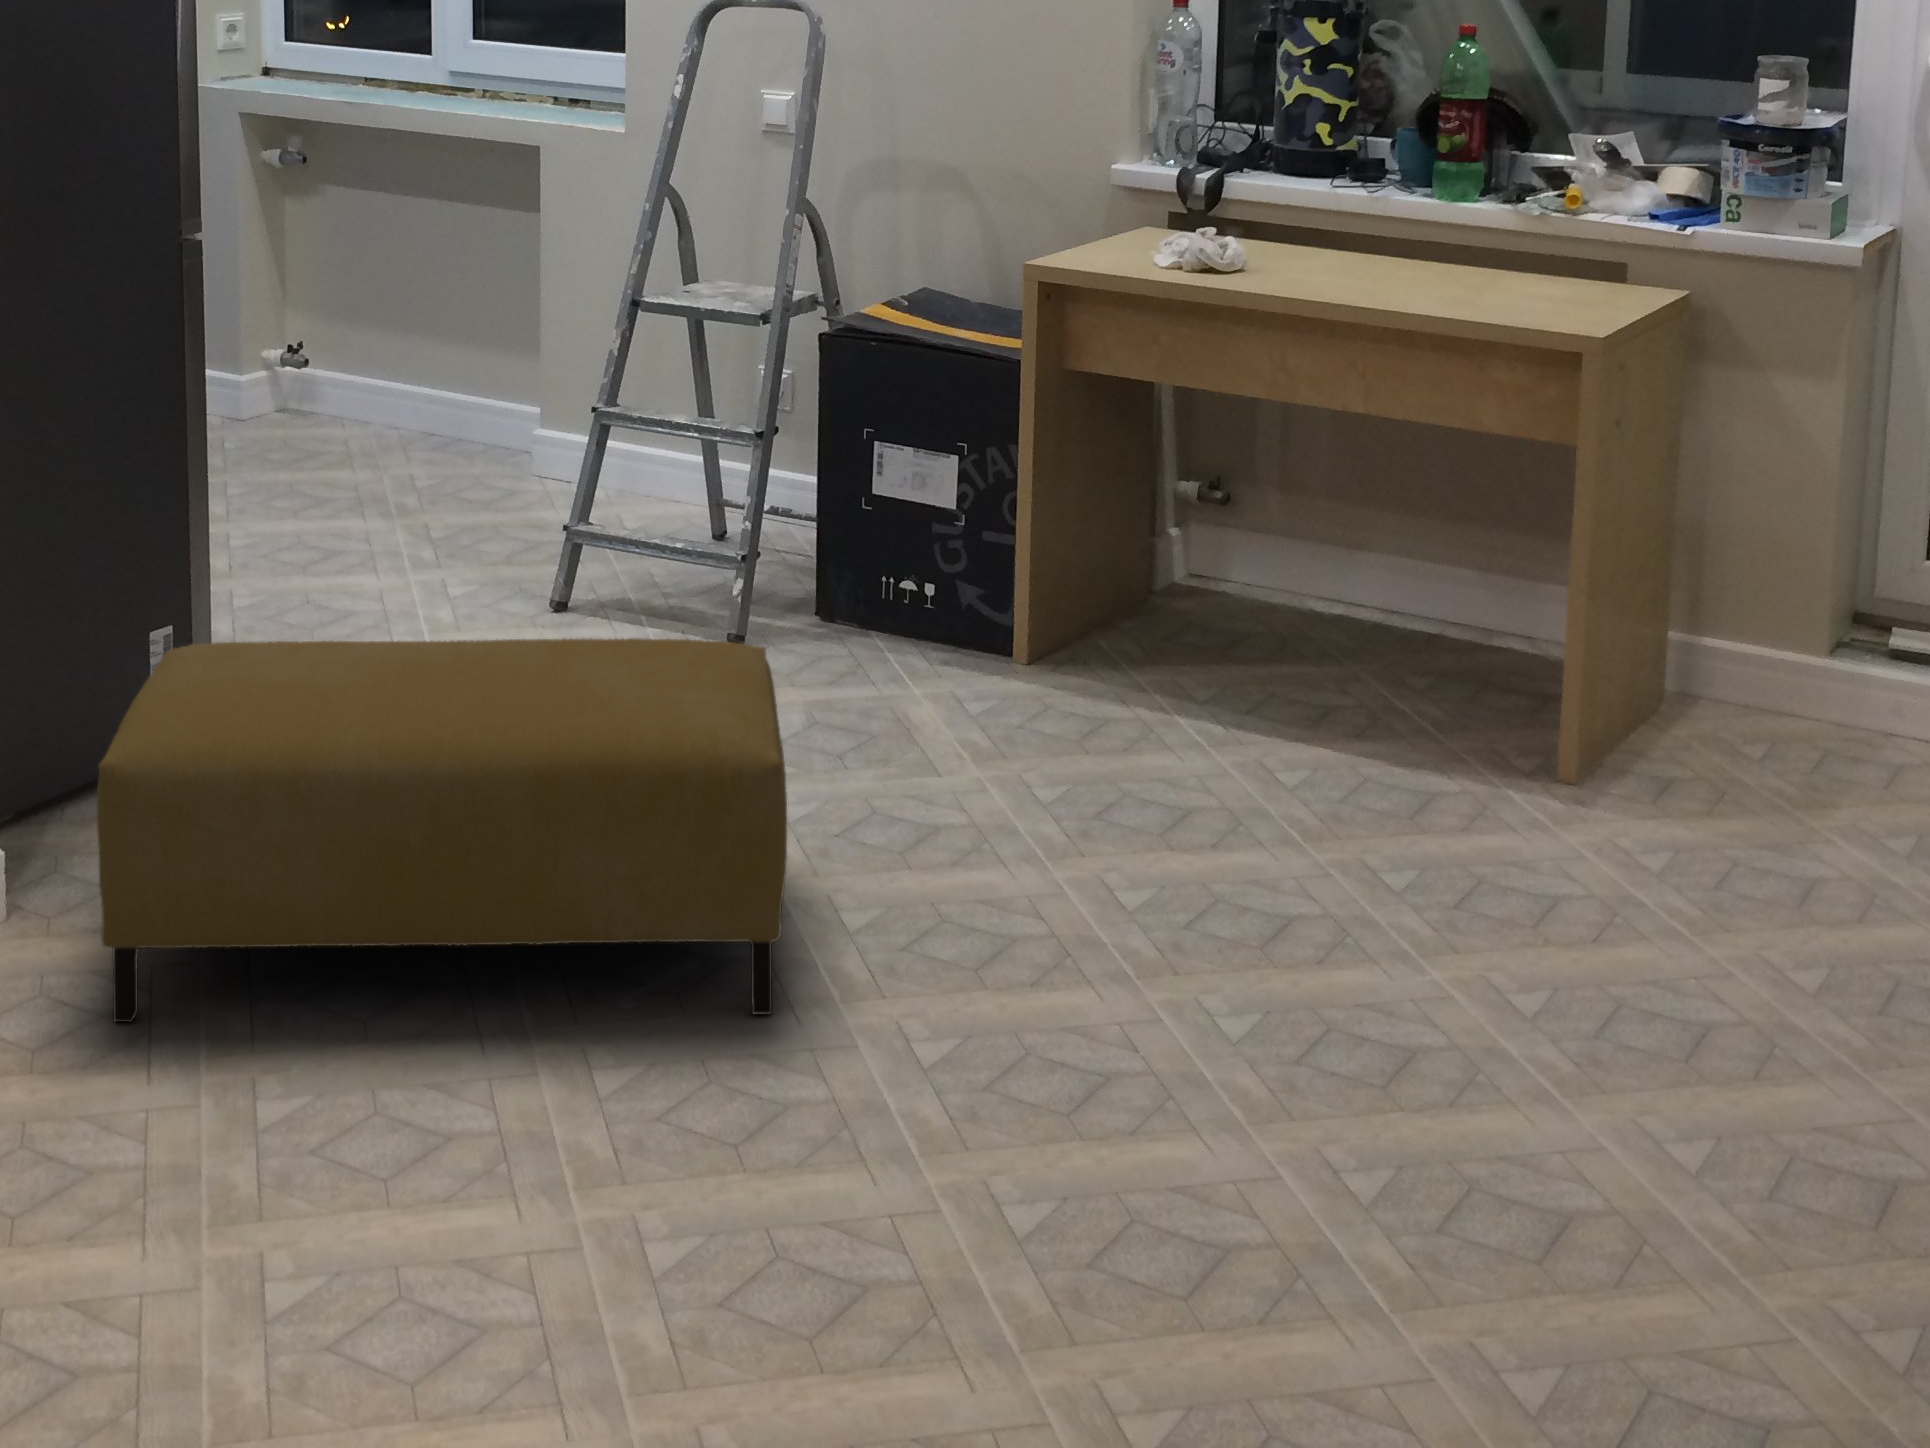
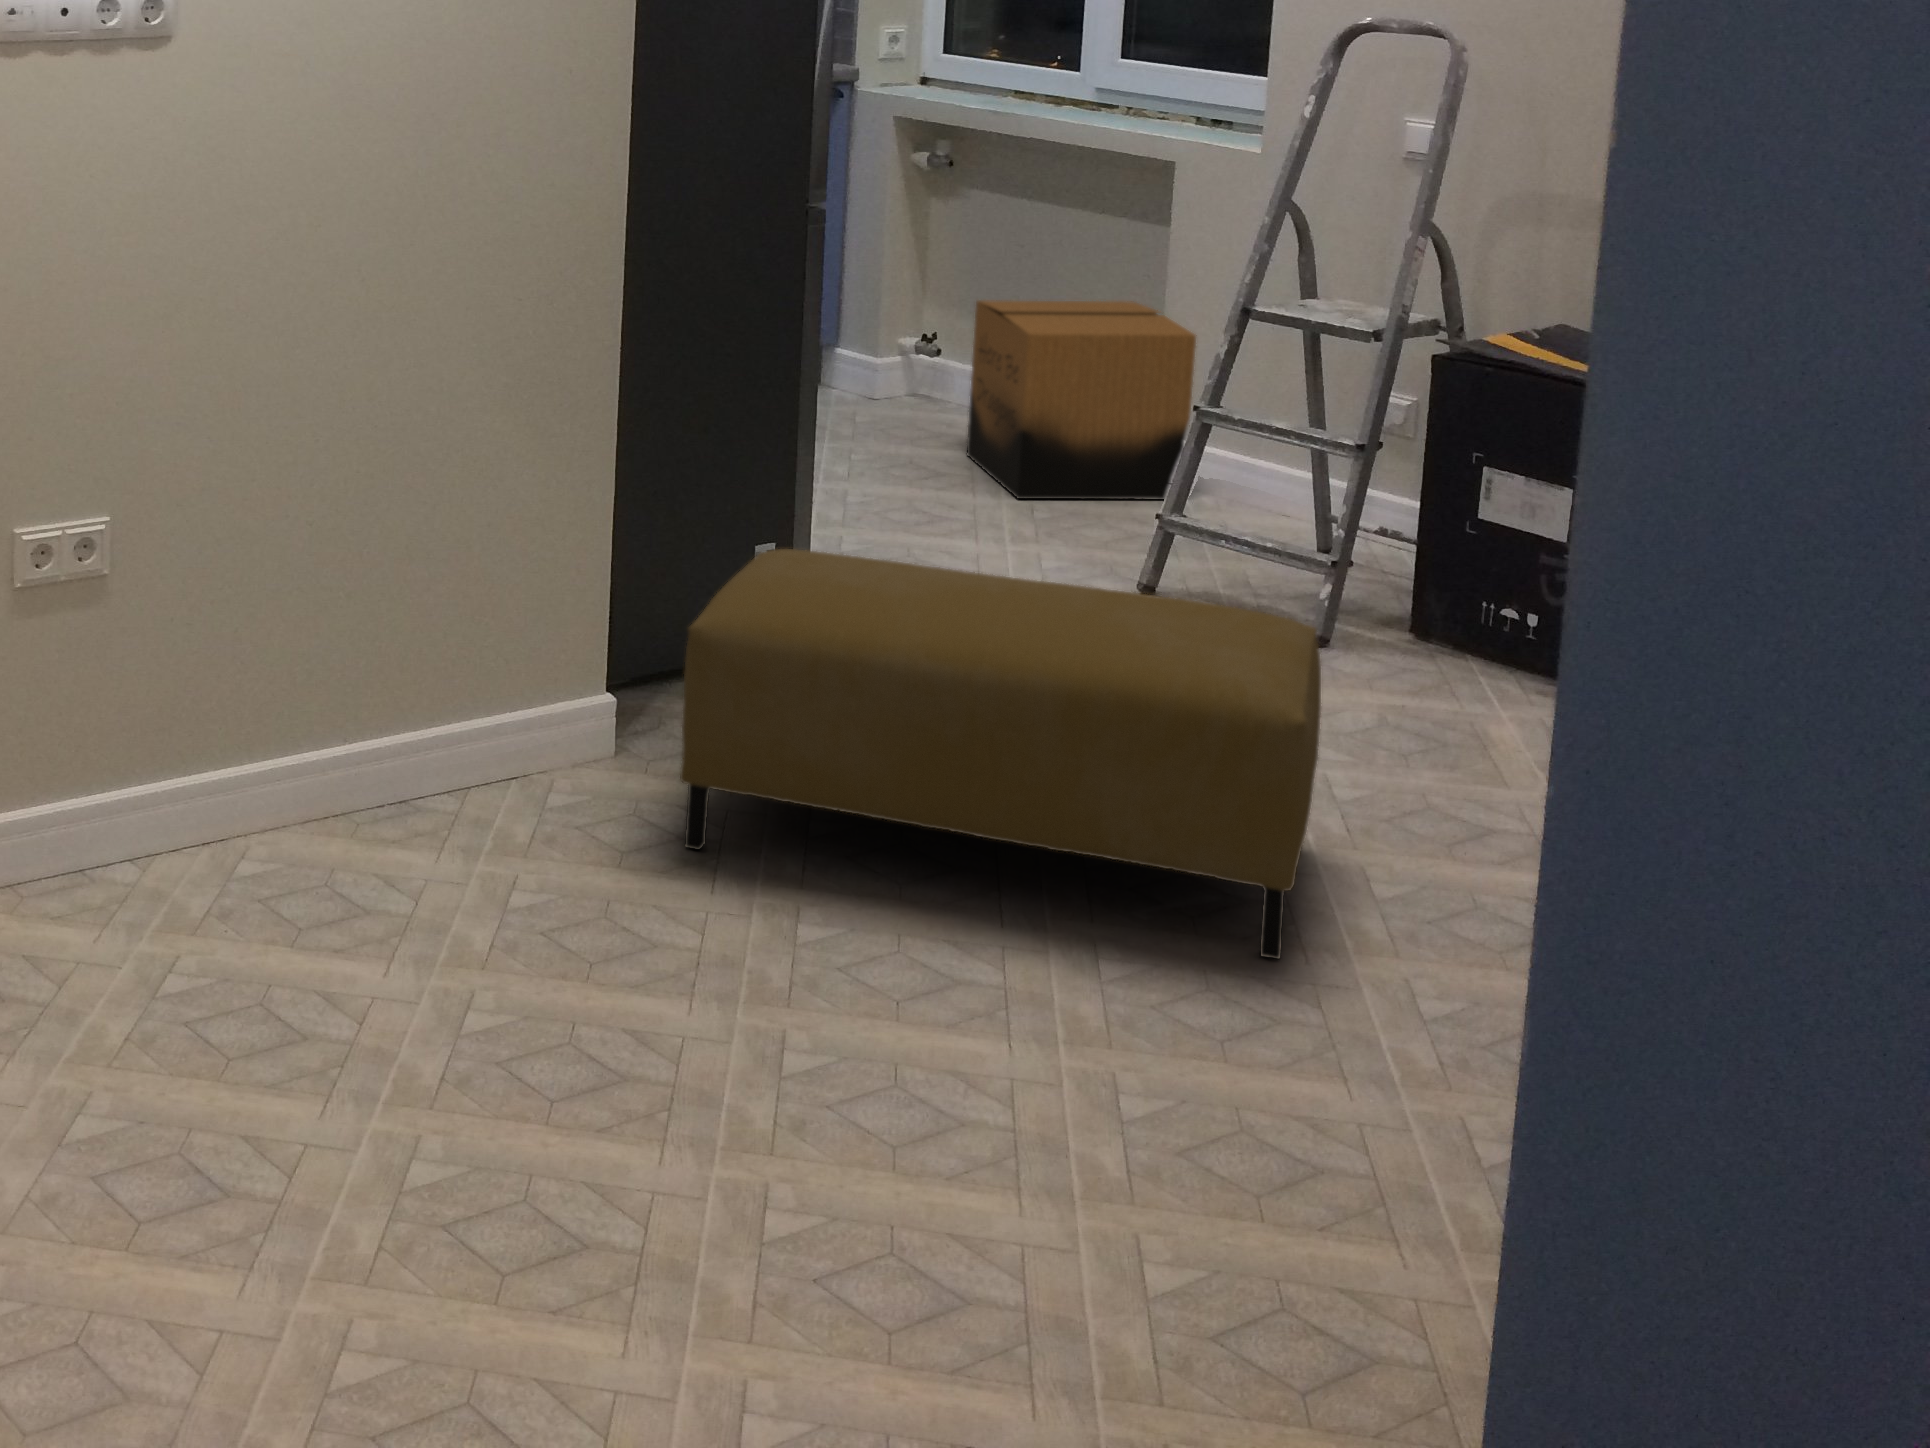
cardboard box: none [350,297,581,523] -> present [967,300,1196,500]

